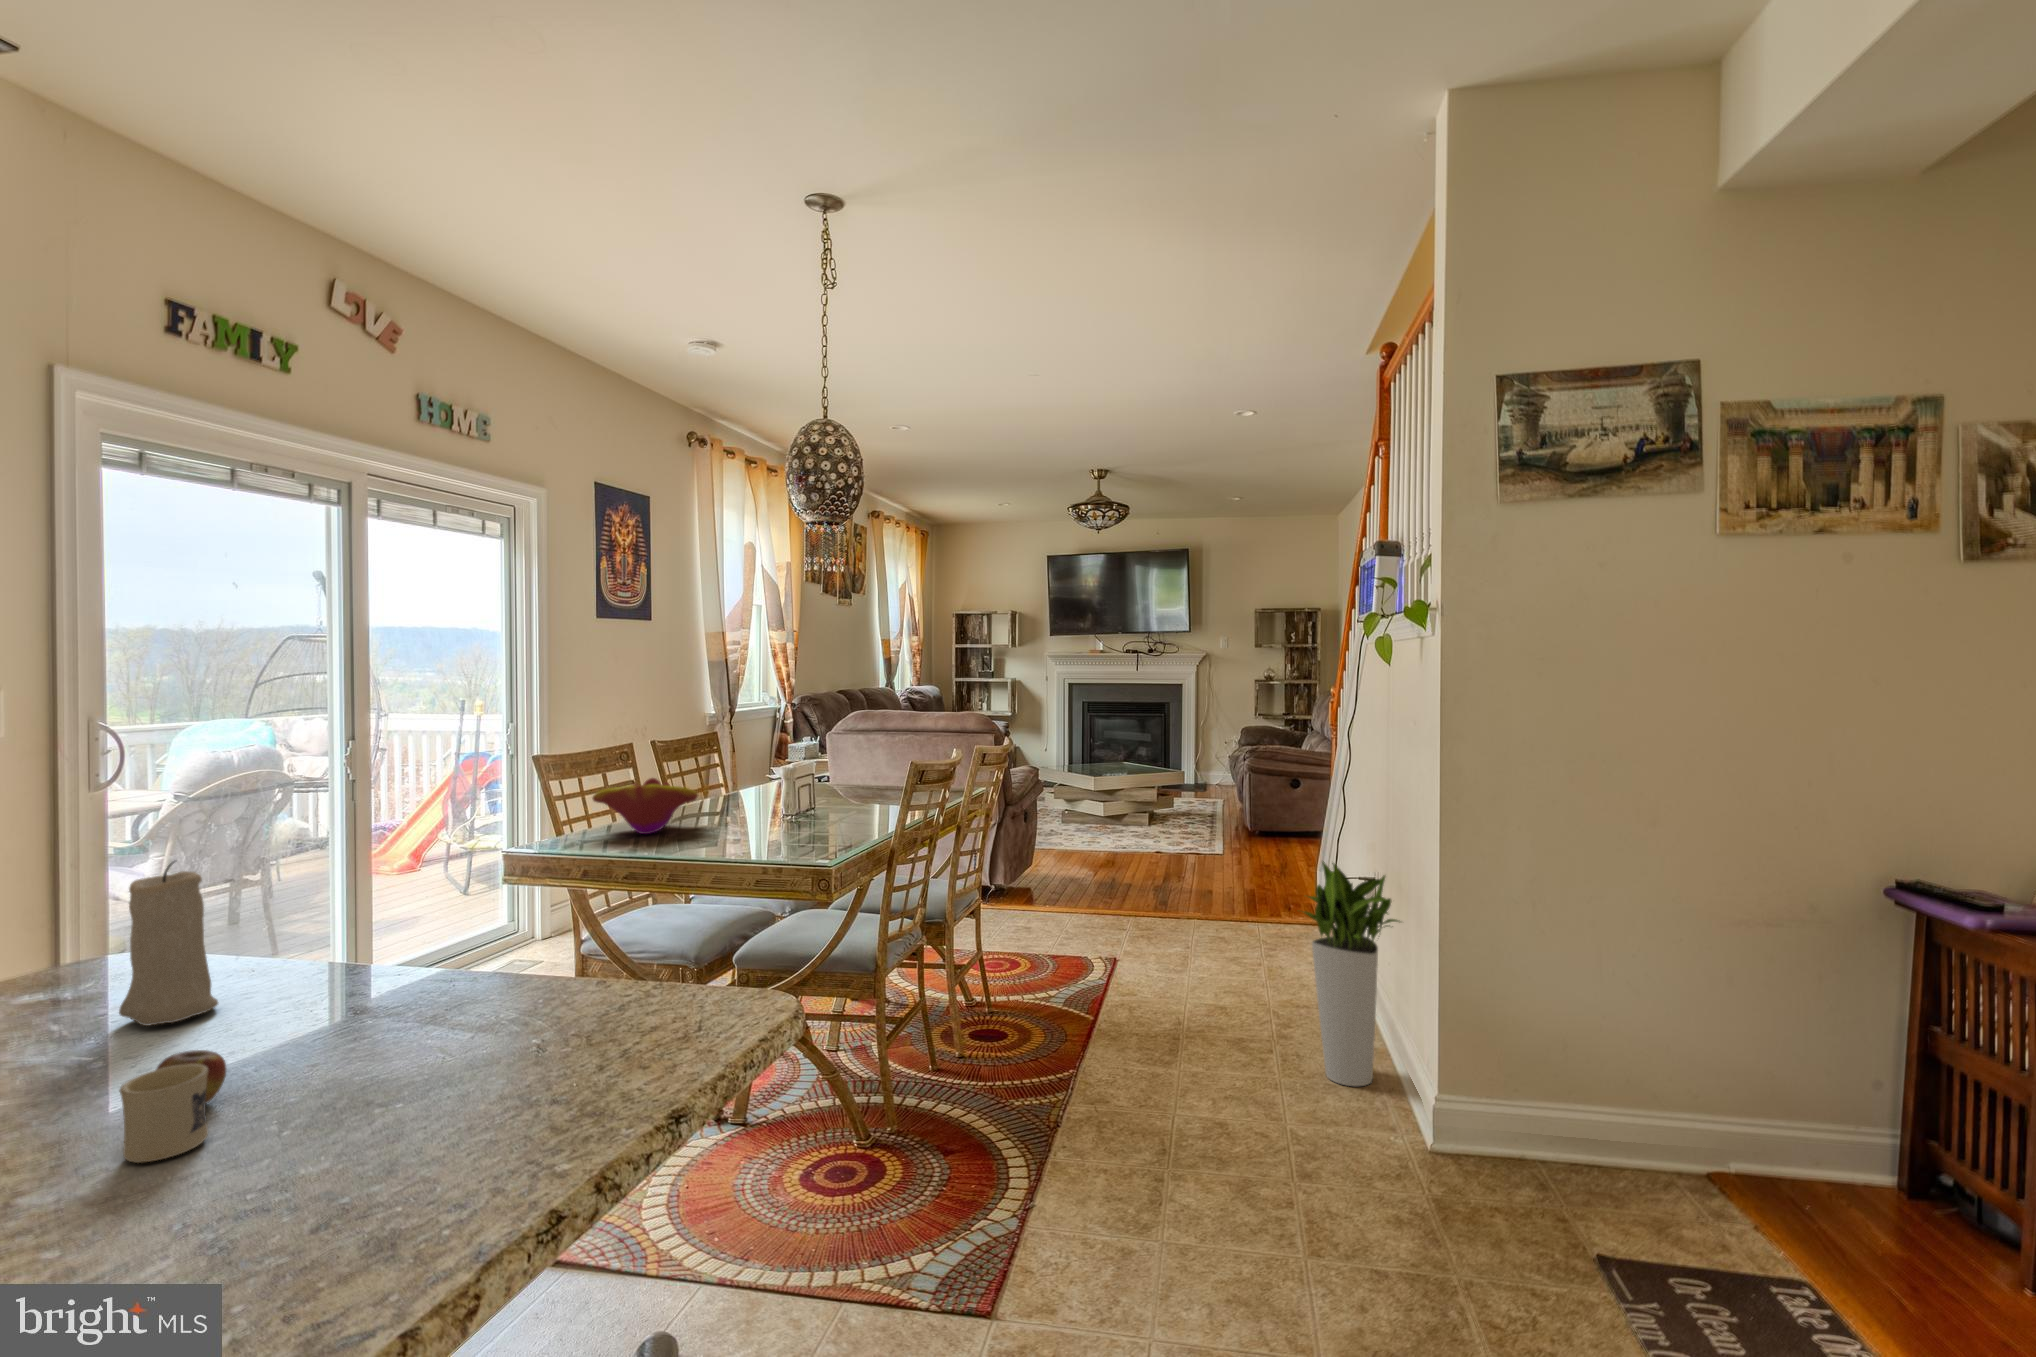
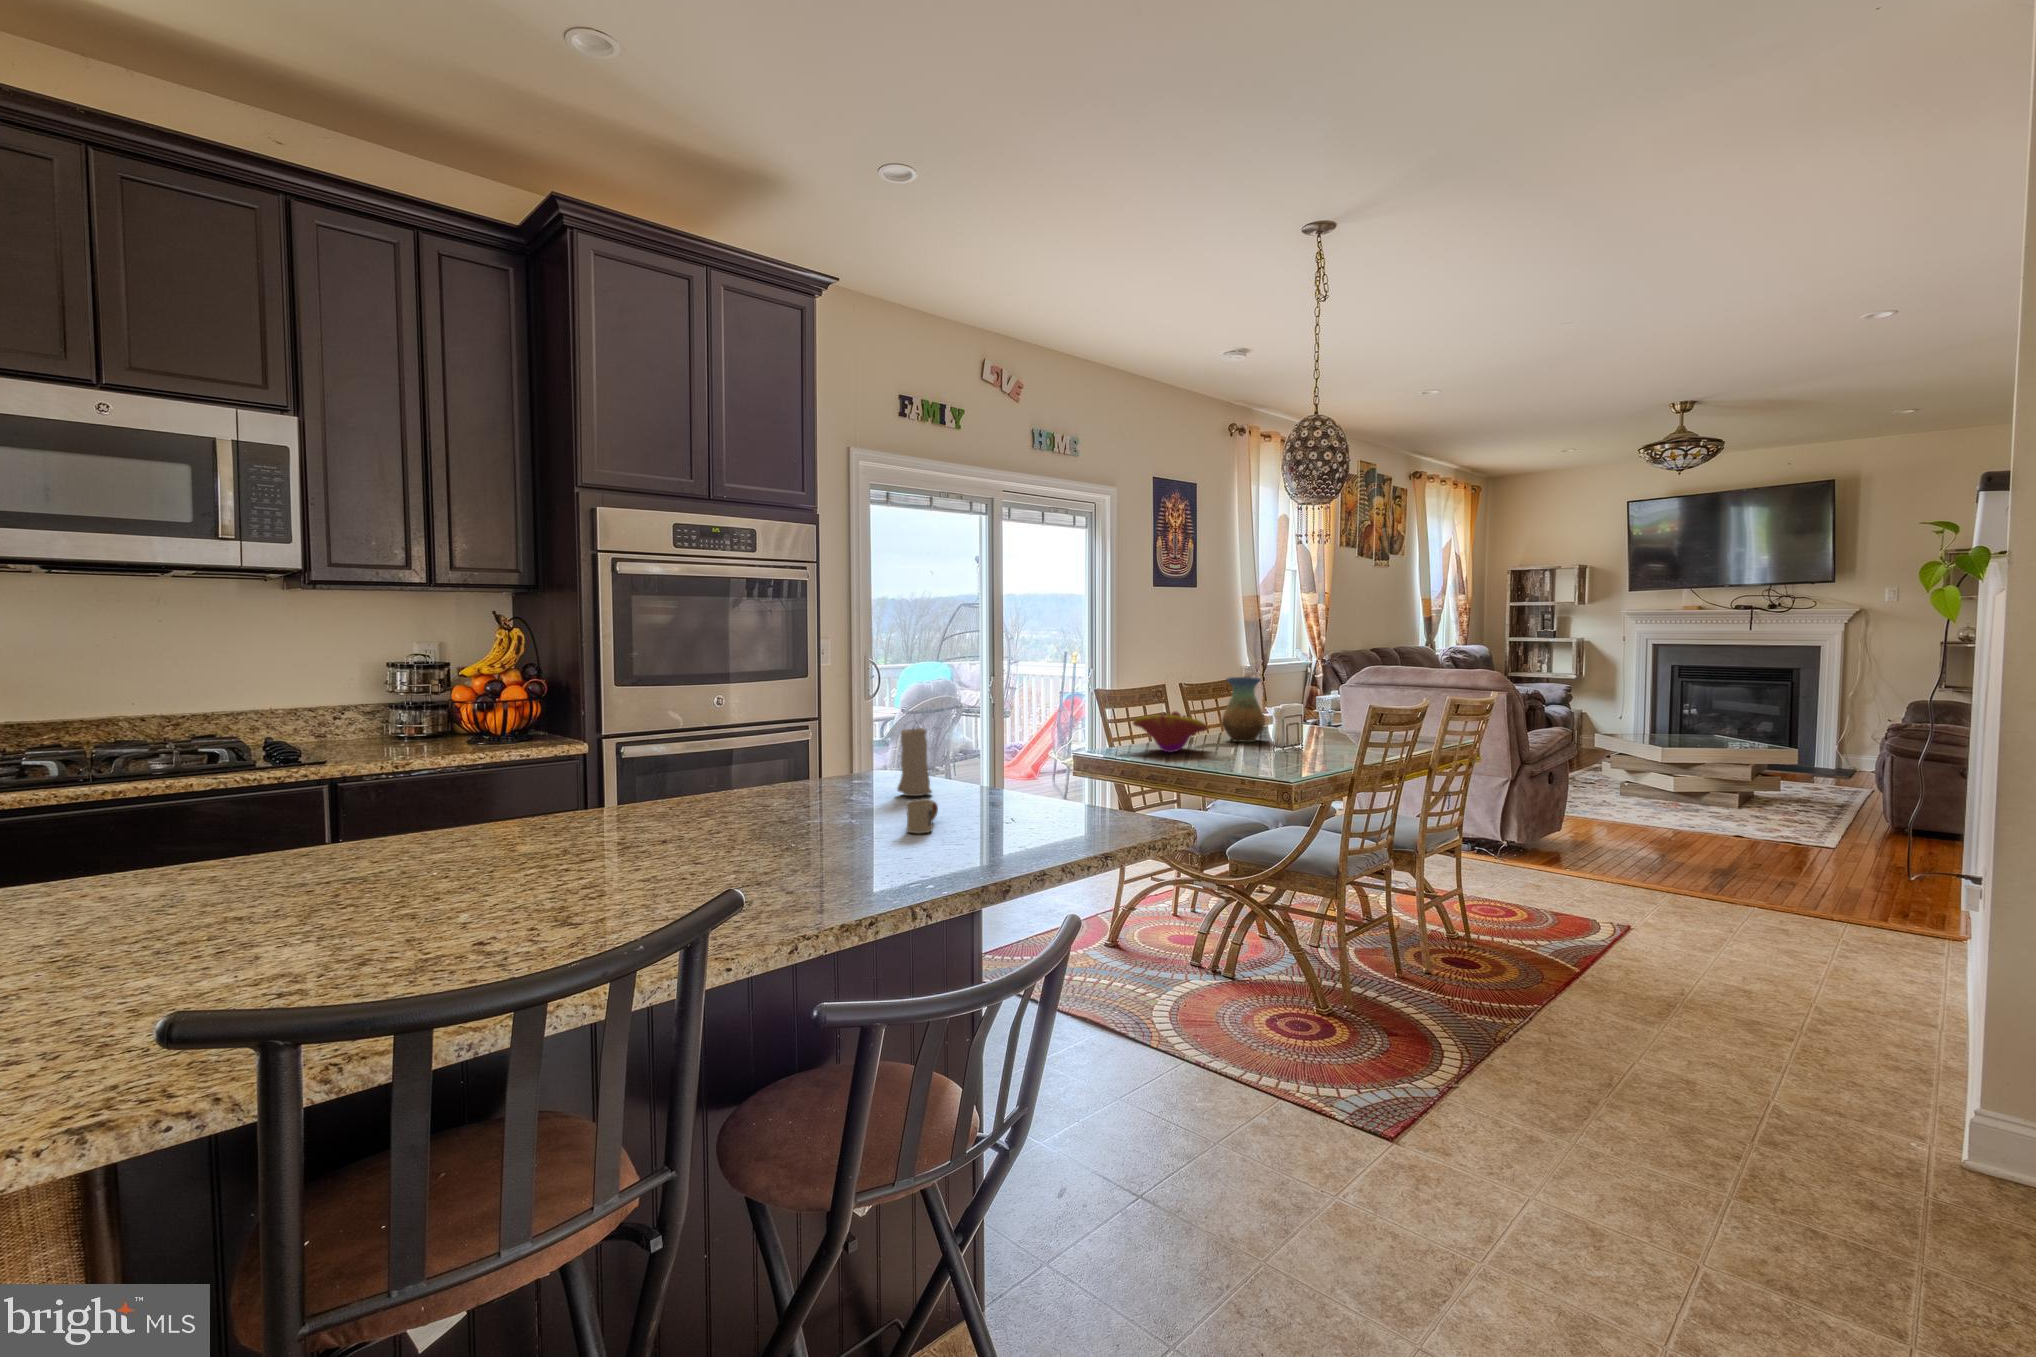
vase: none [711,729,765,810] -> present [1222,677,1265,742]
planter: present [1304,861,1399,1086] -> none [1817,843,1956,1093]

